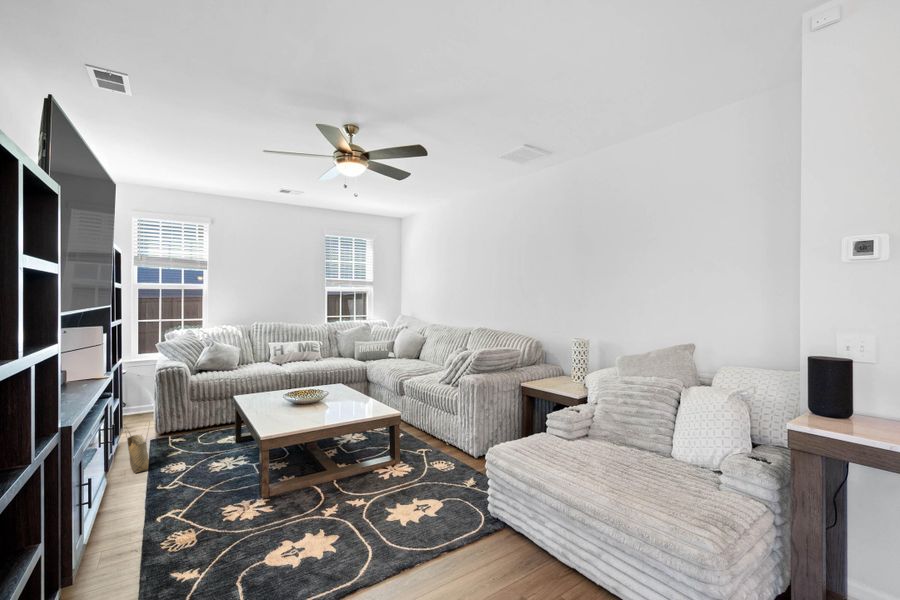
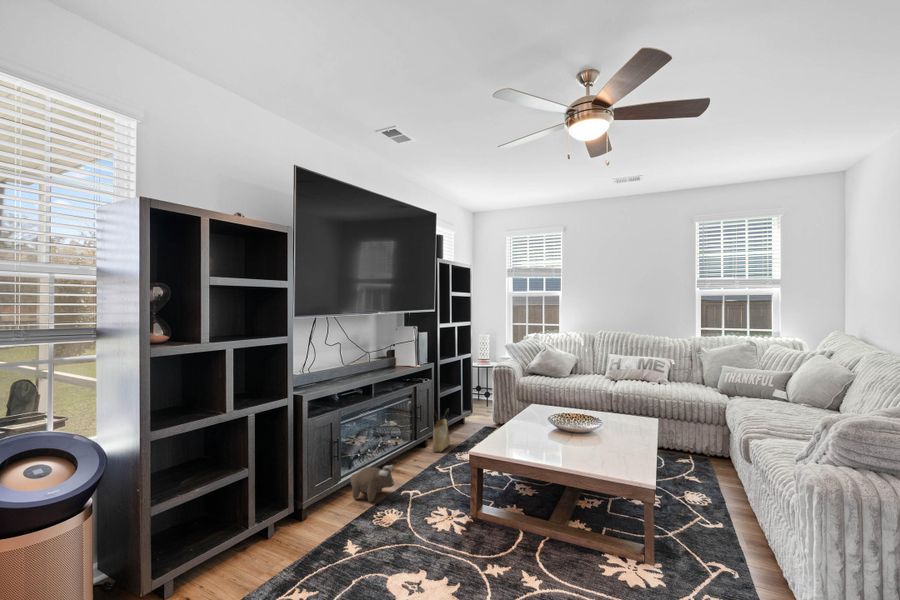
plush toy: none [98,486,167,543] -> present [350,465,395,502]

